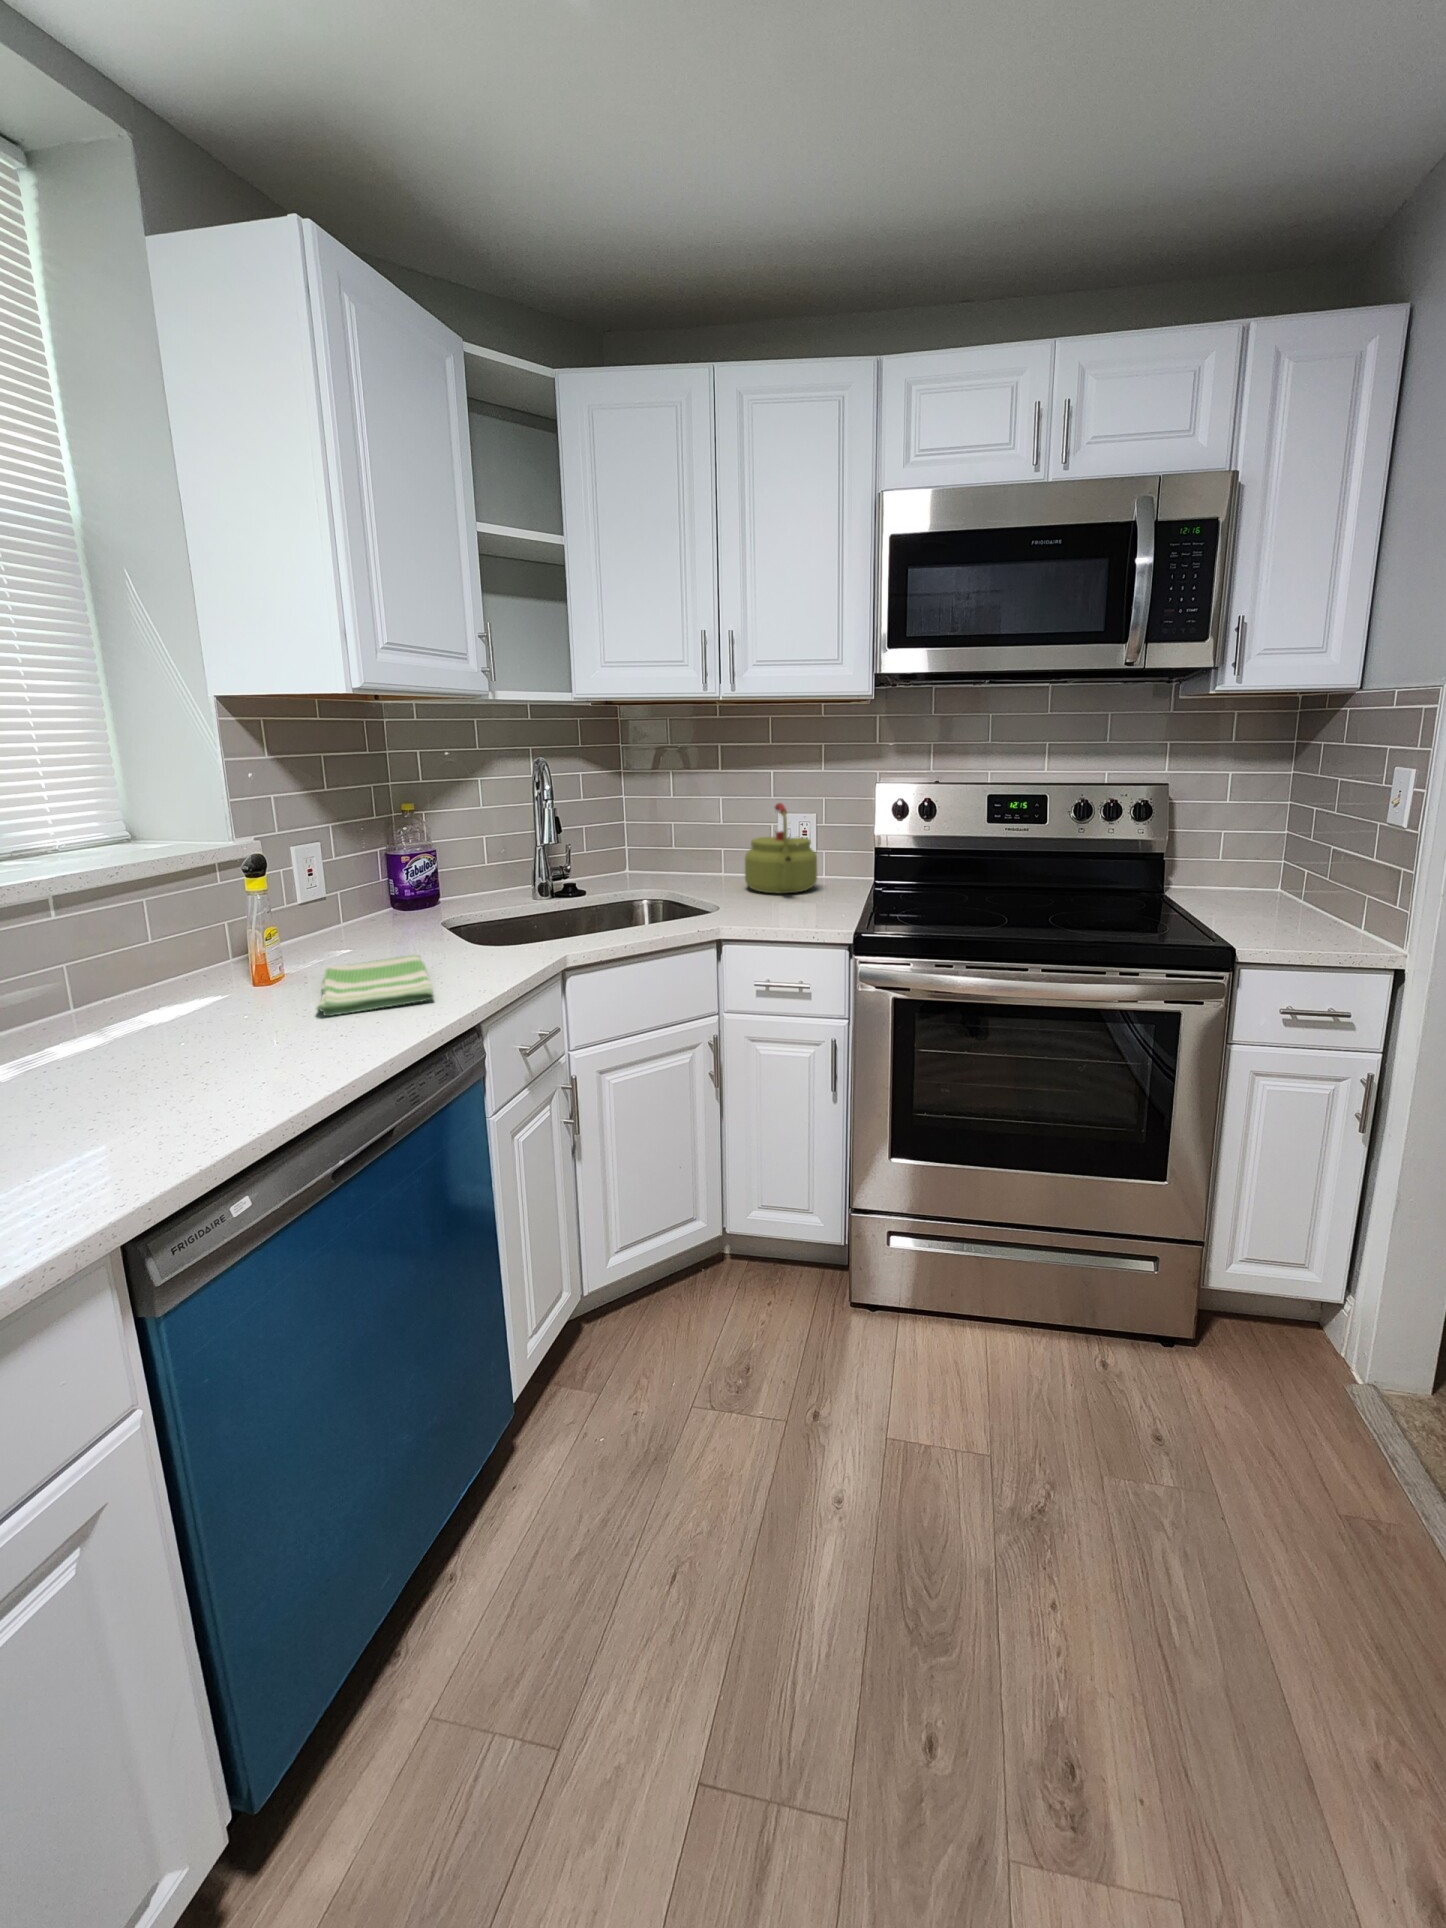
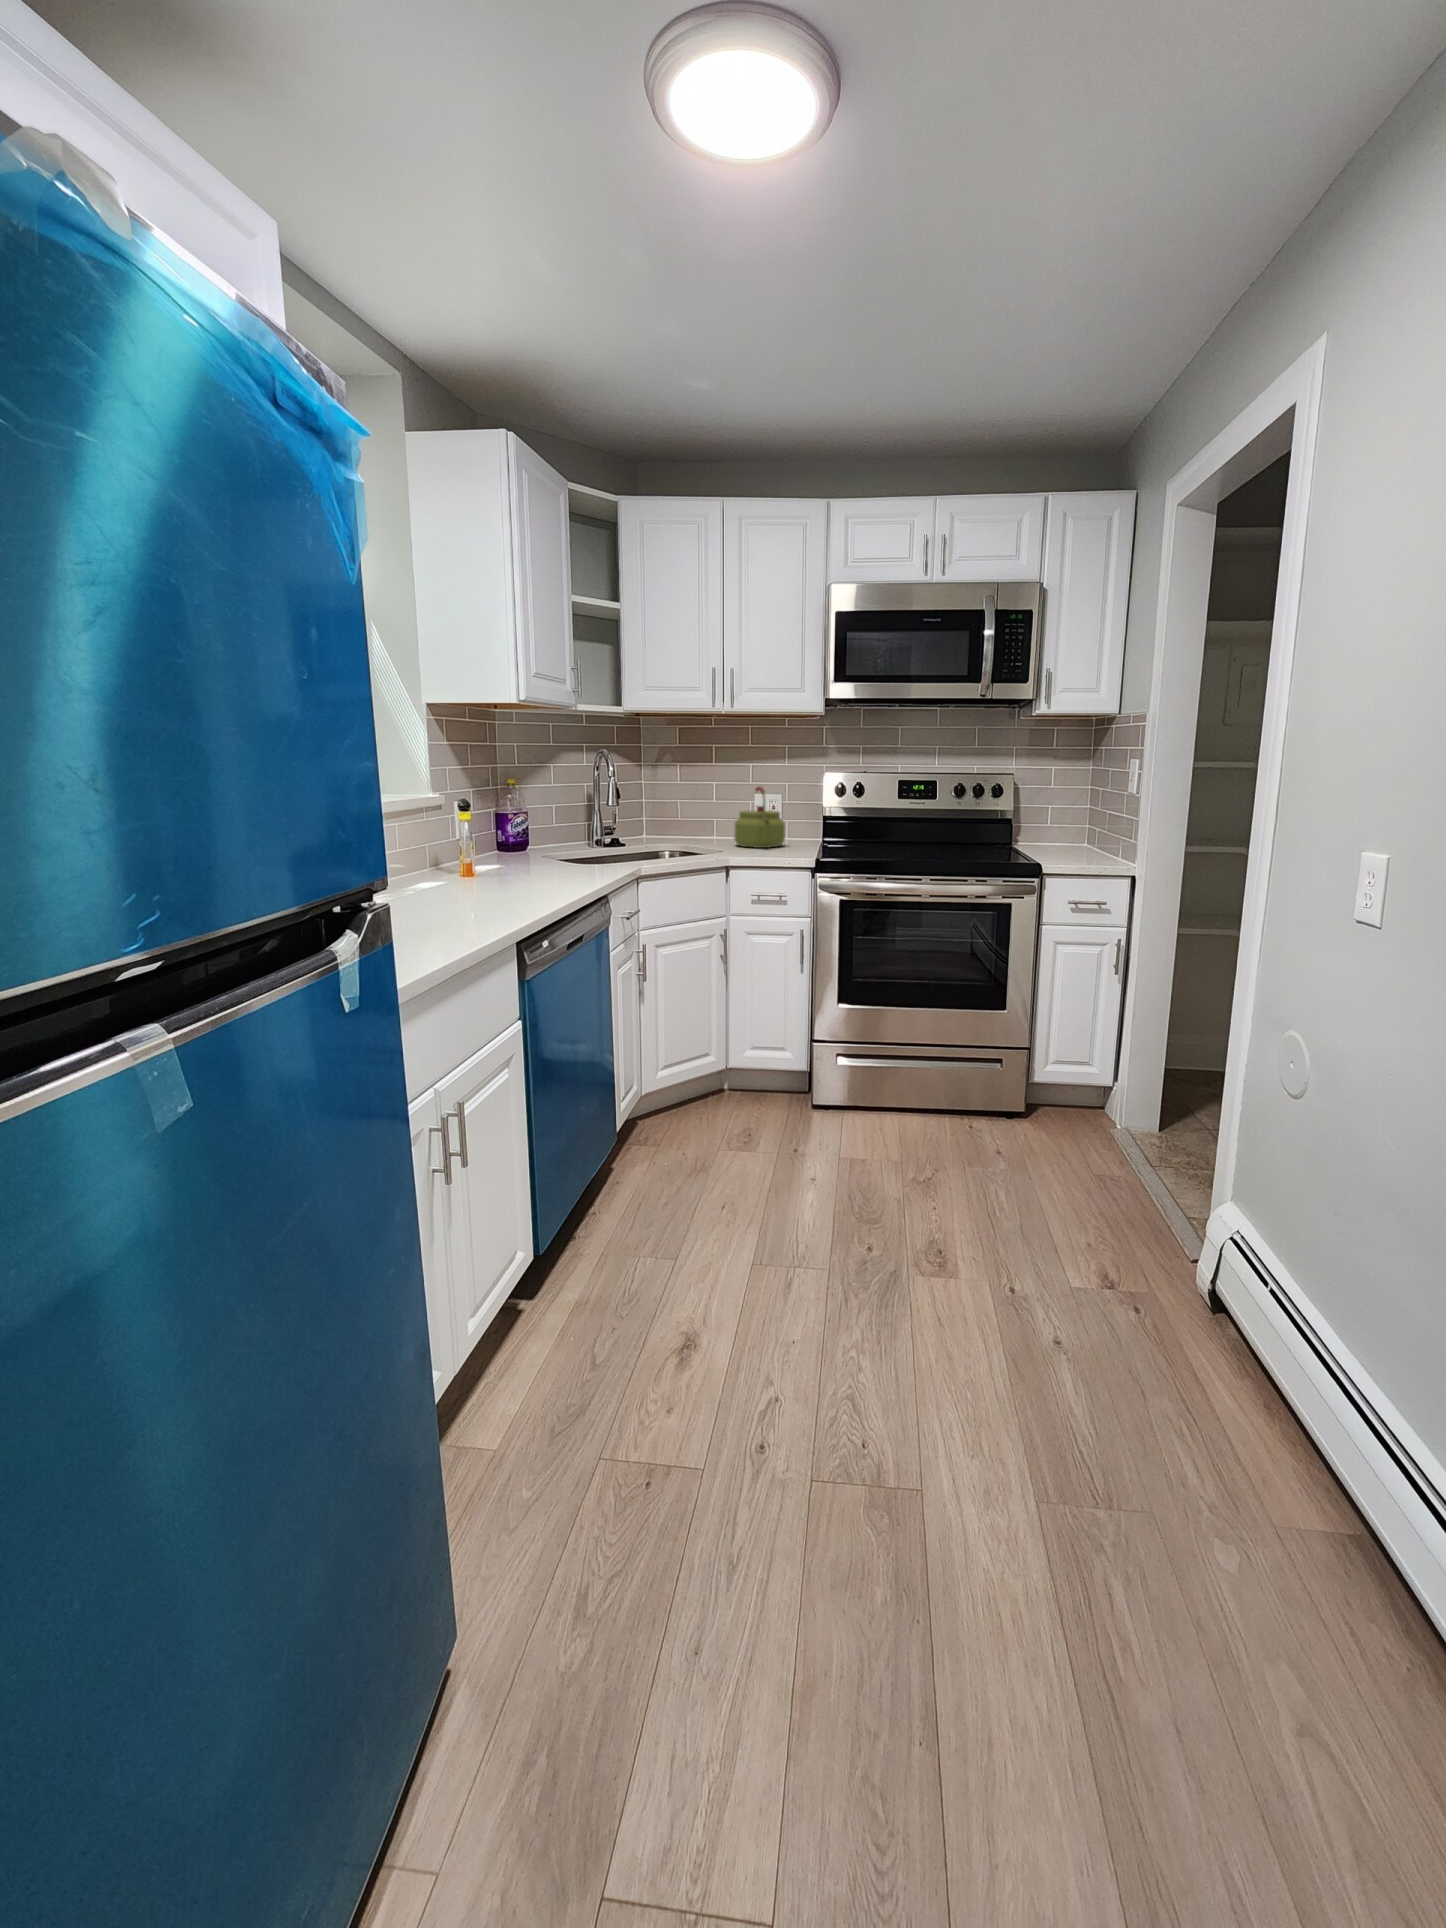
dish towel: present [316,955,434,1016] -> none [500,863,578,885]

